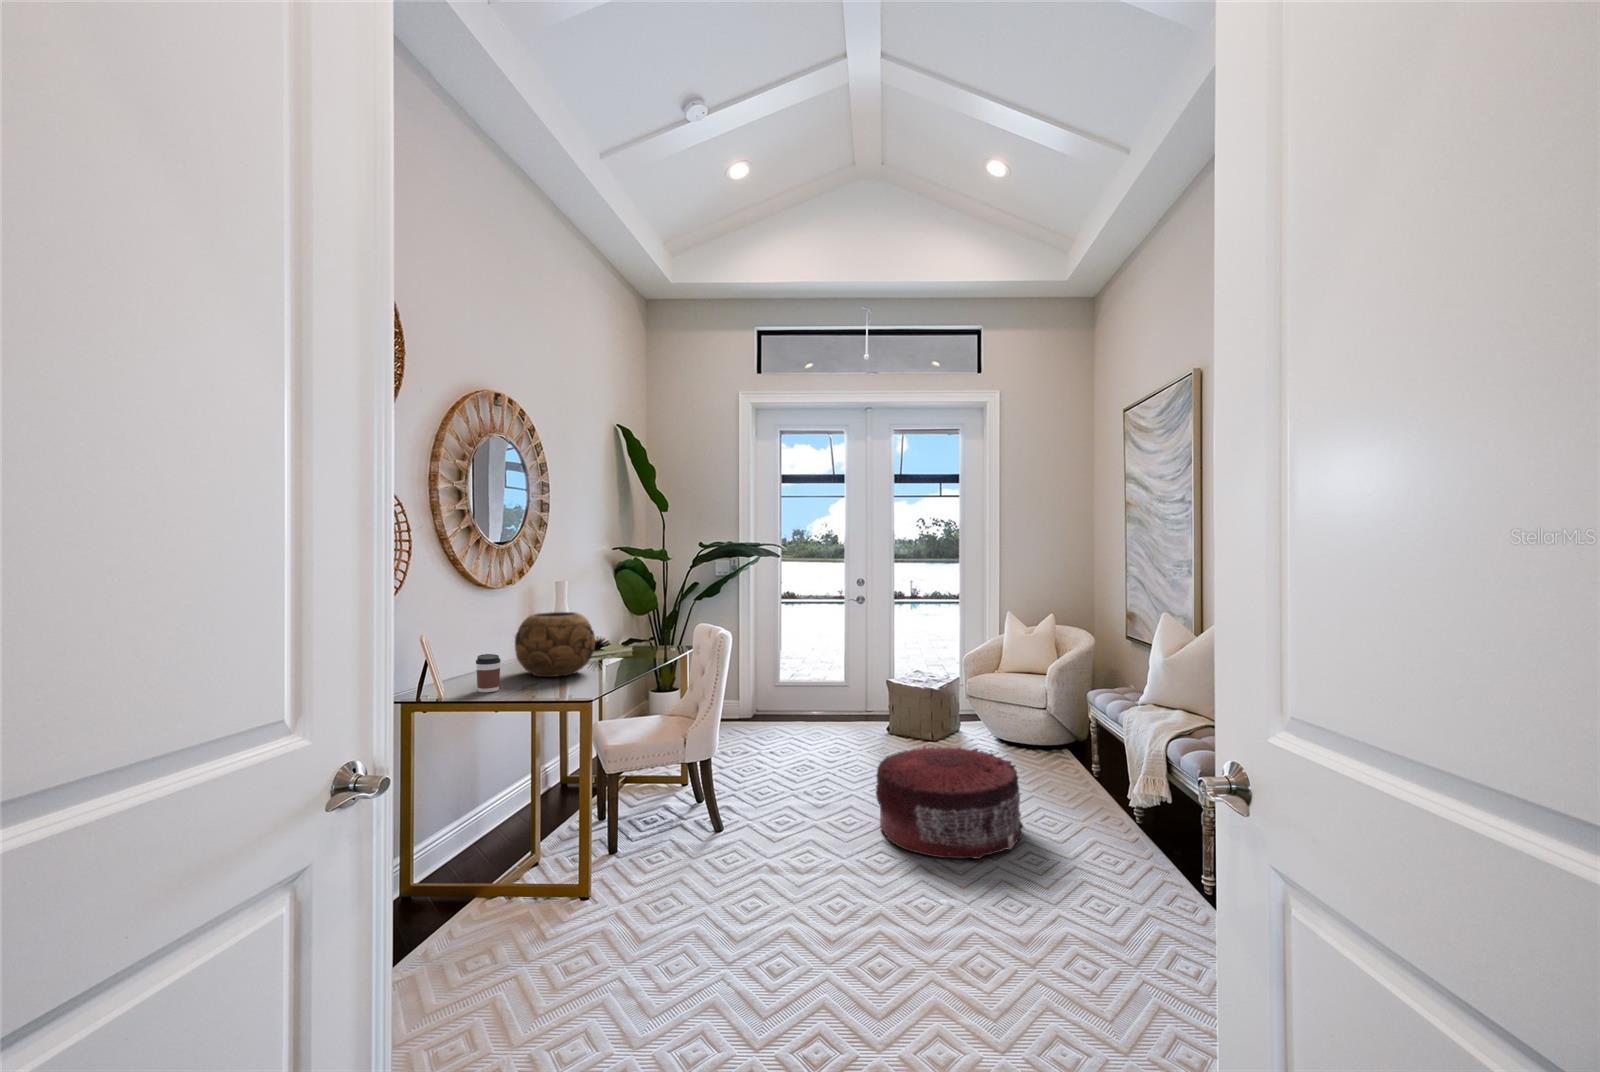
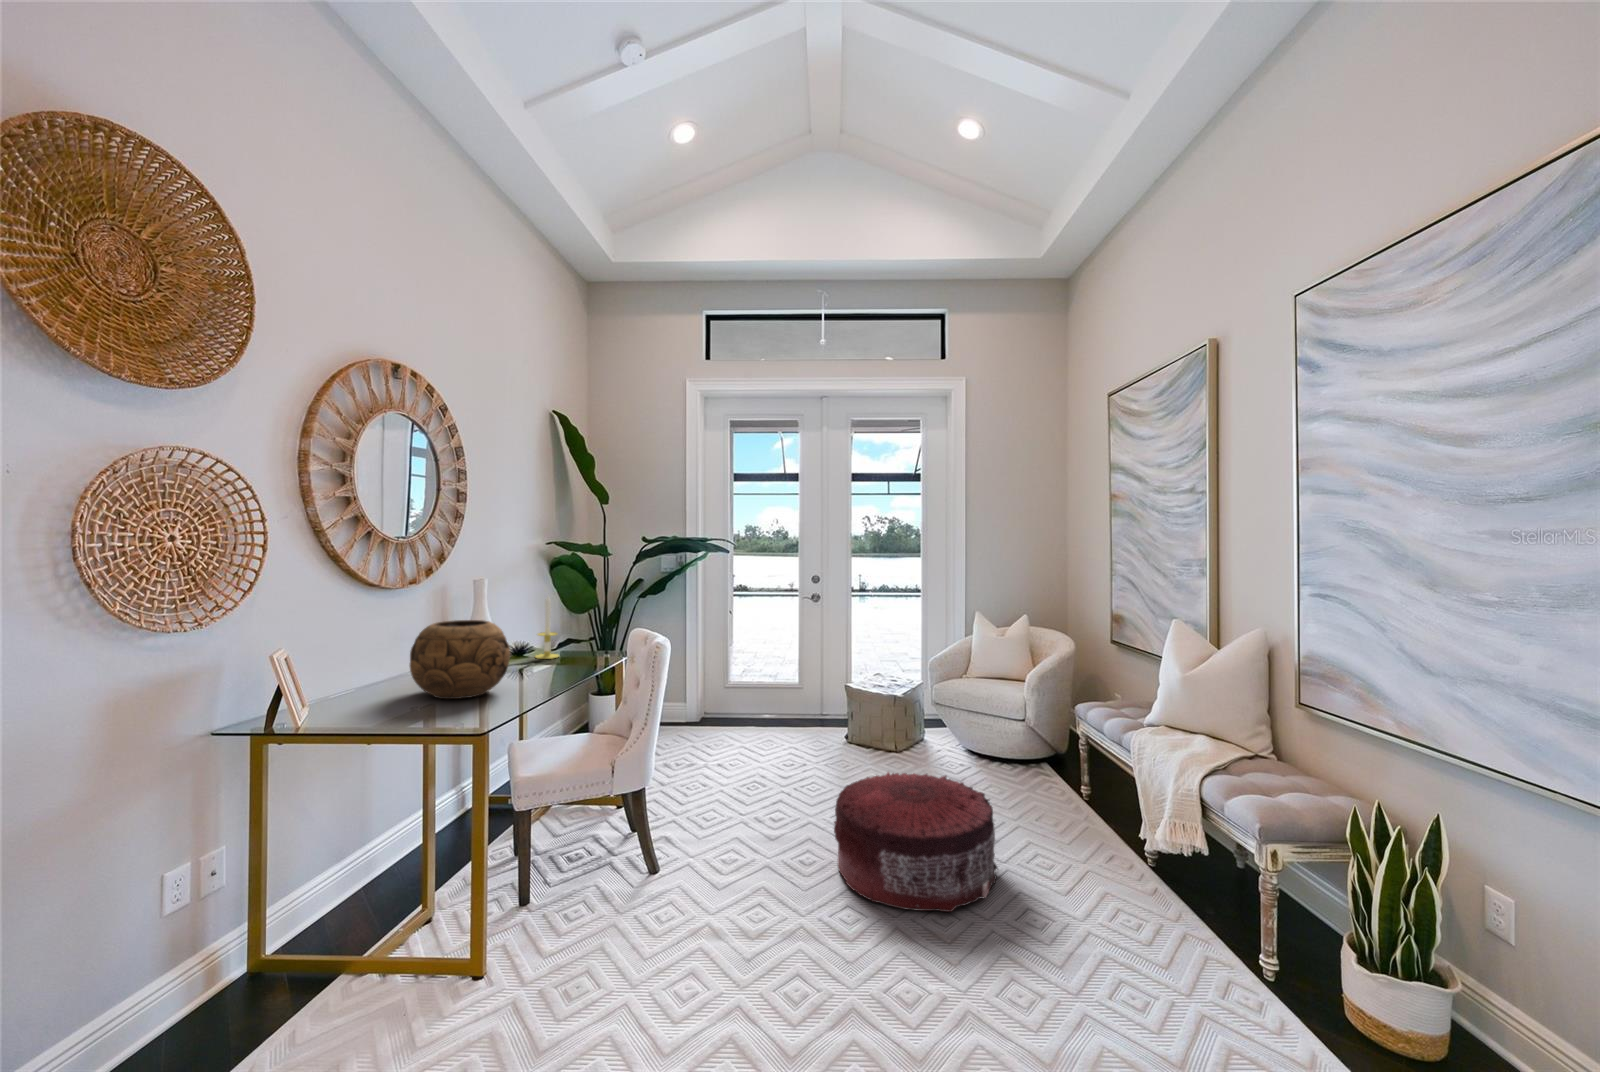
candle: none [609,593,630,650] -> present [535,596,559,659]
coffee cup: present [476,654,501,692] -> none [351,675,383,724]

